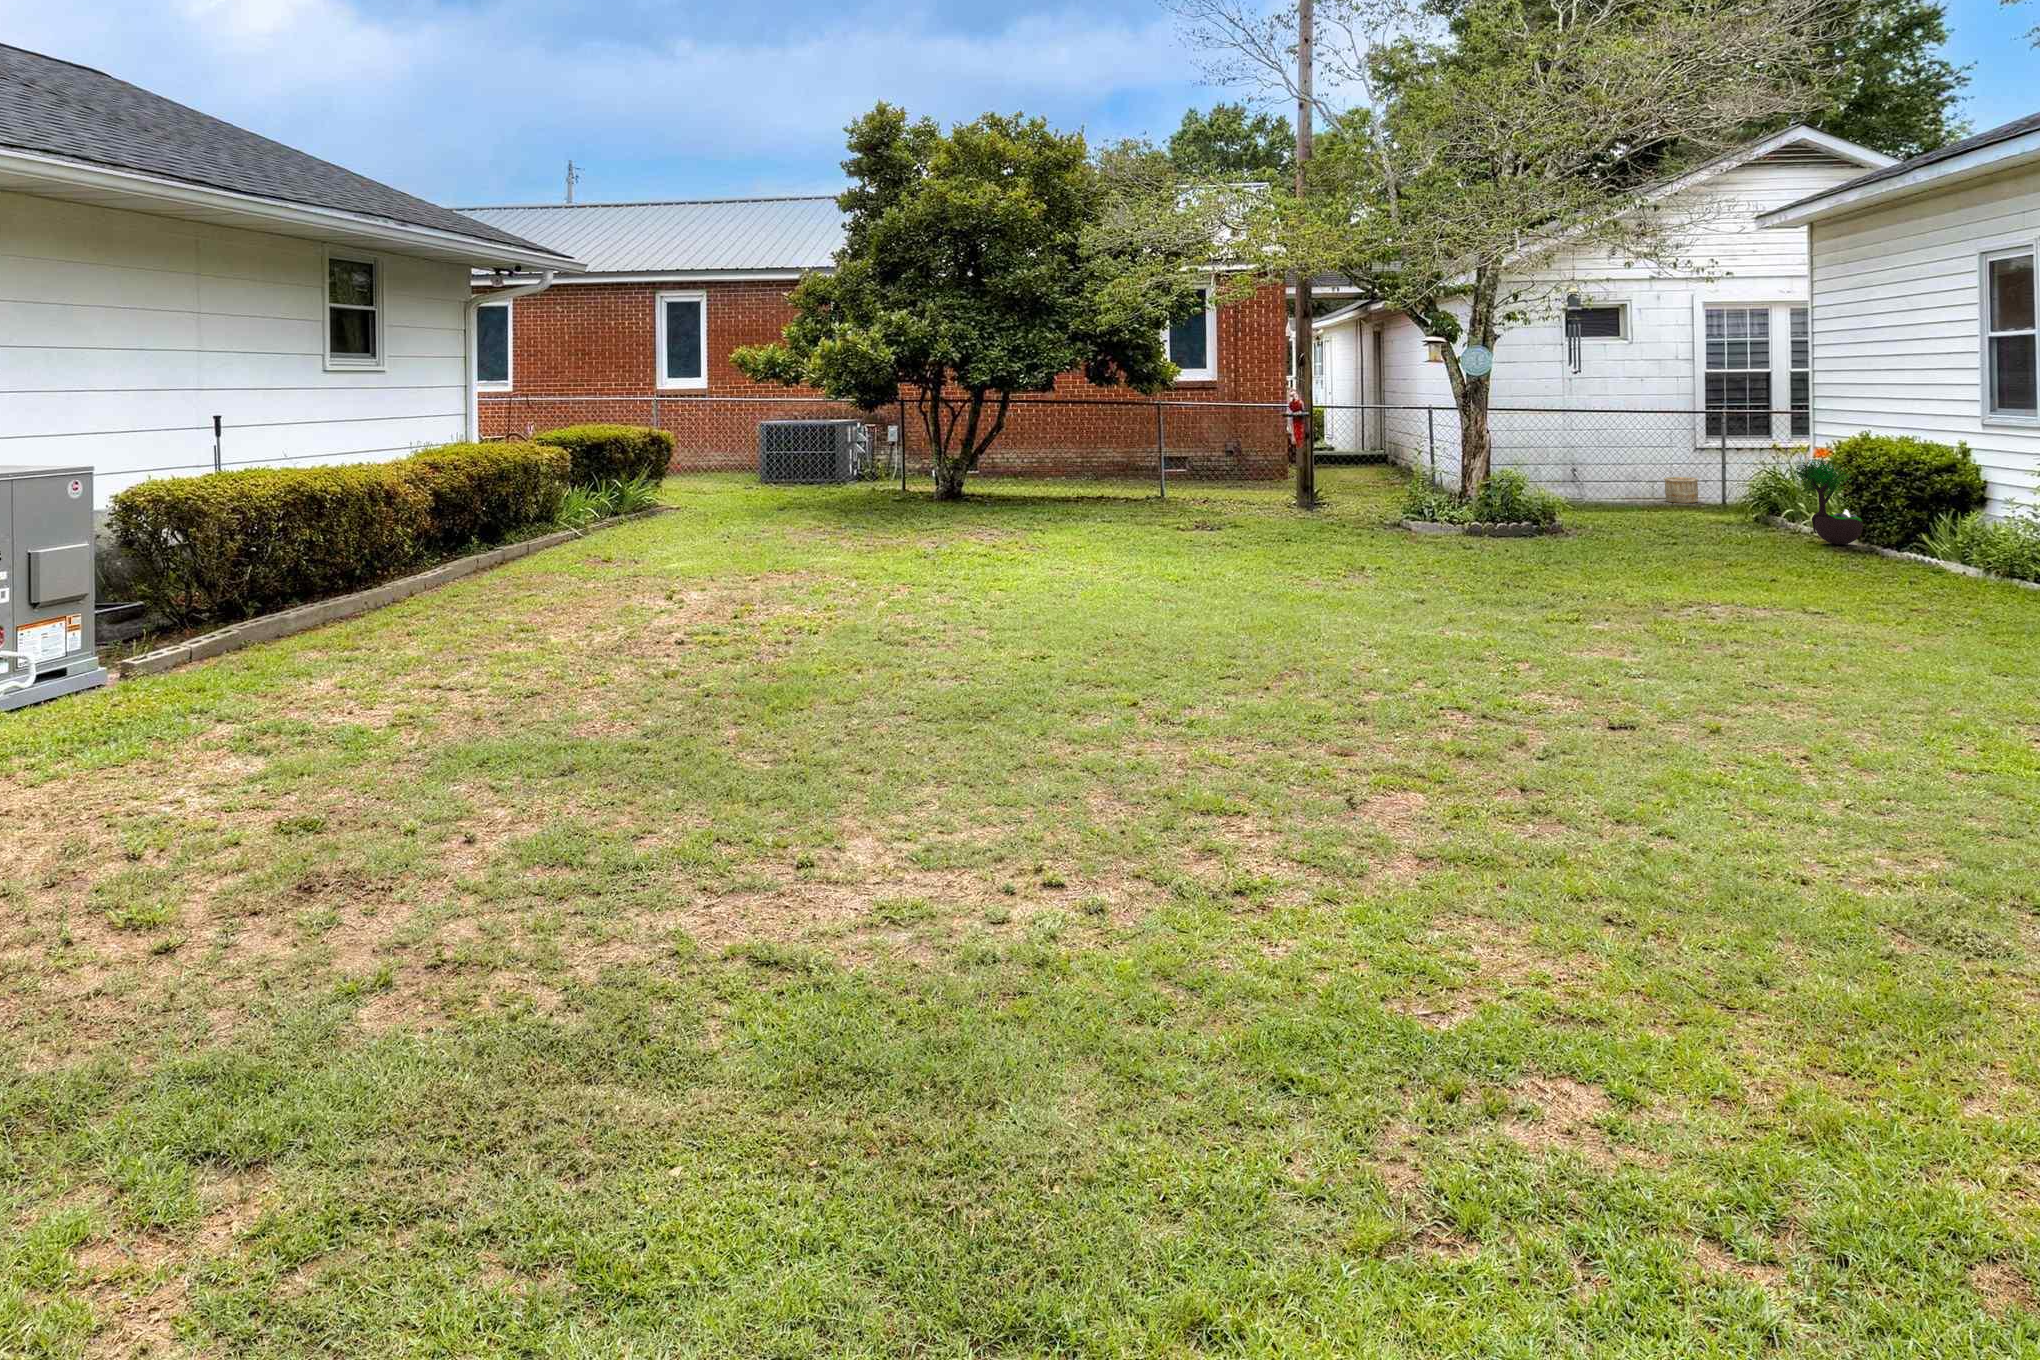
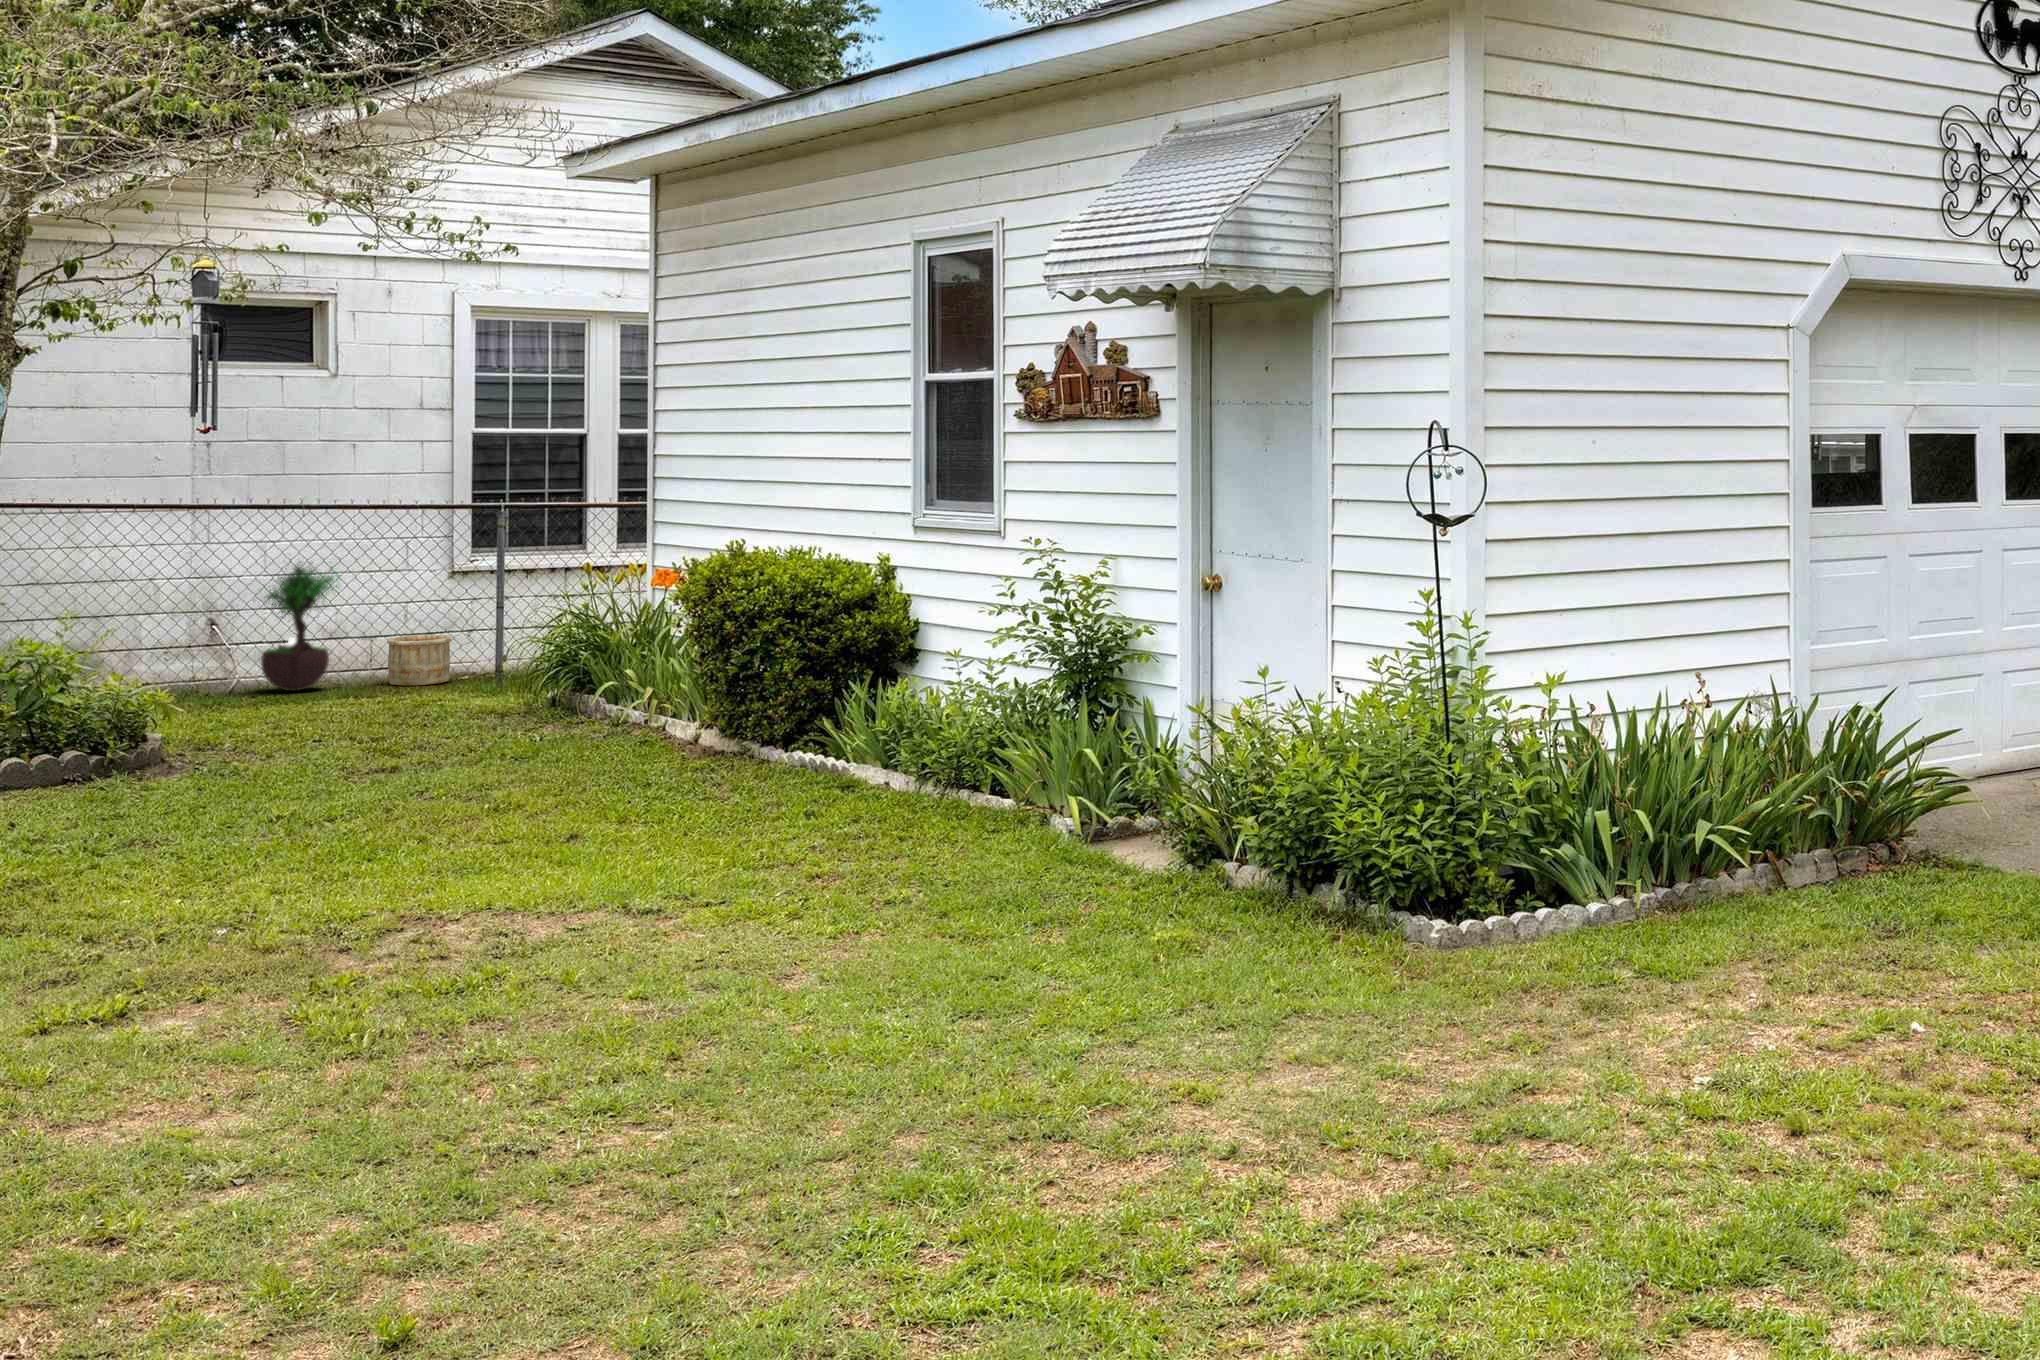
potted tree: present [1792,456,1863,545] -> present [253,554,339,691]

